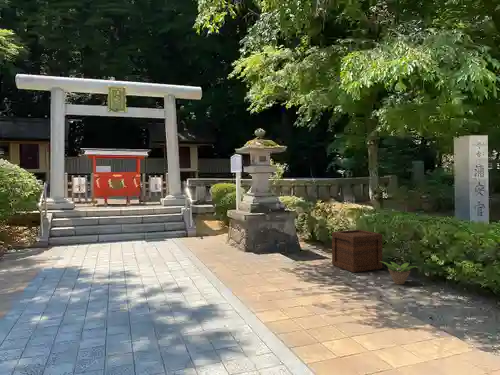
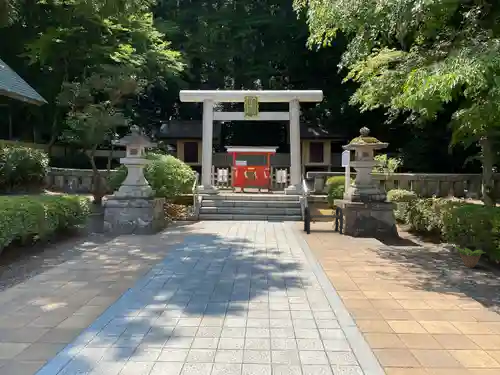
bench: none [195,219,242,255] -> present [304,207,343,234]
wooden crate: present [332,230,382,273] -> none [417,220,465,256]

